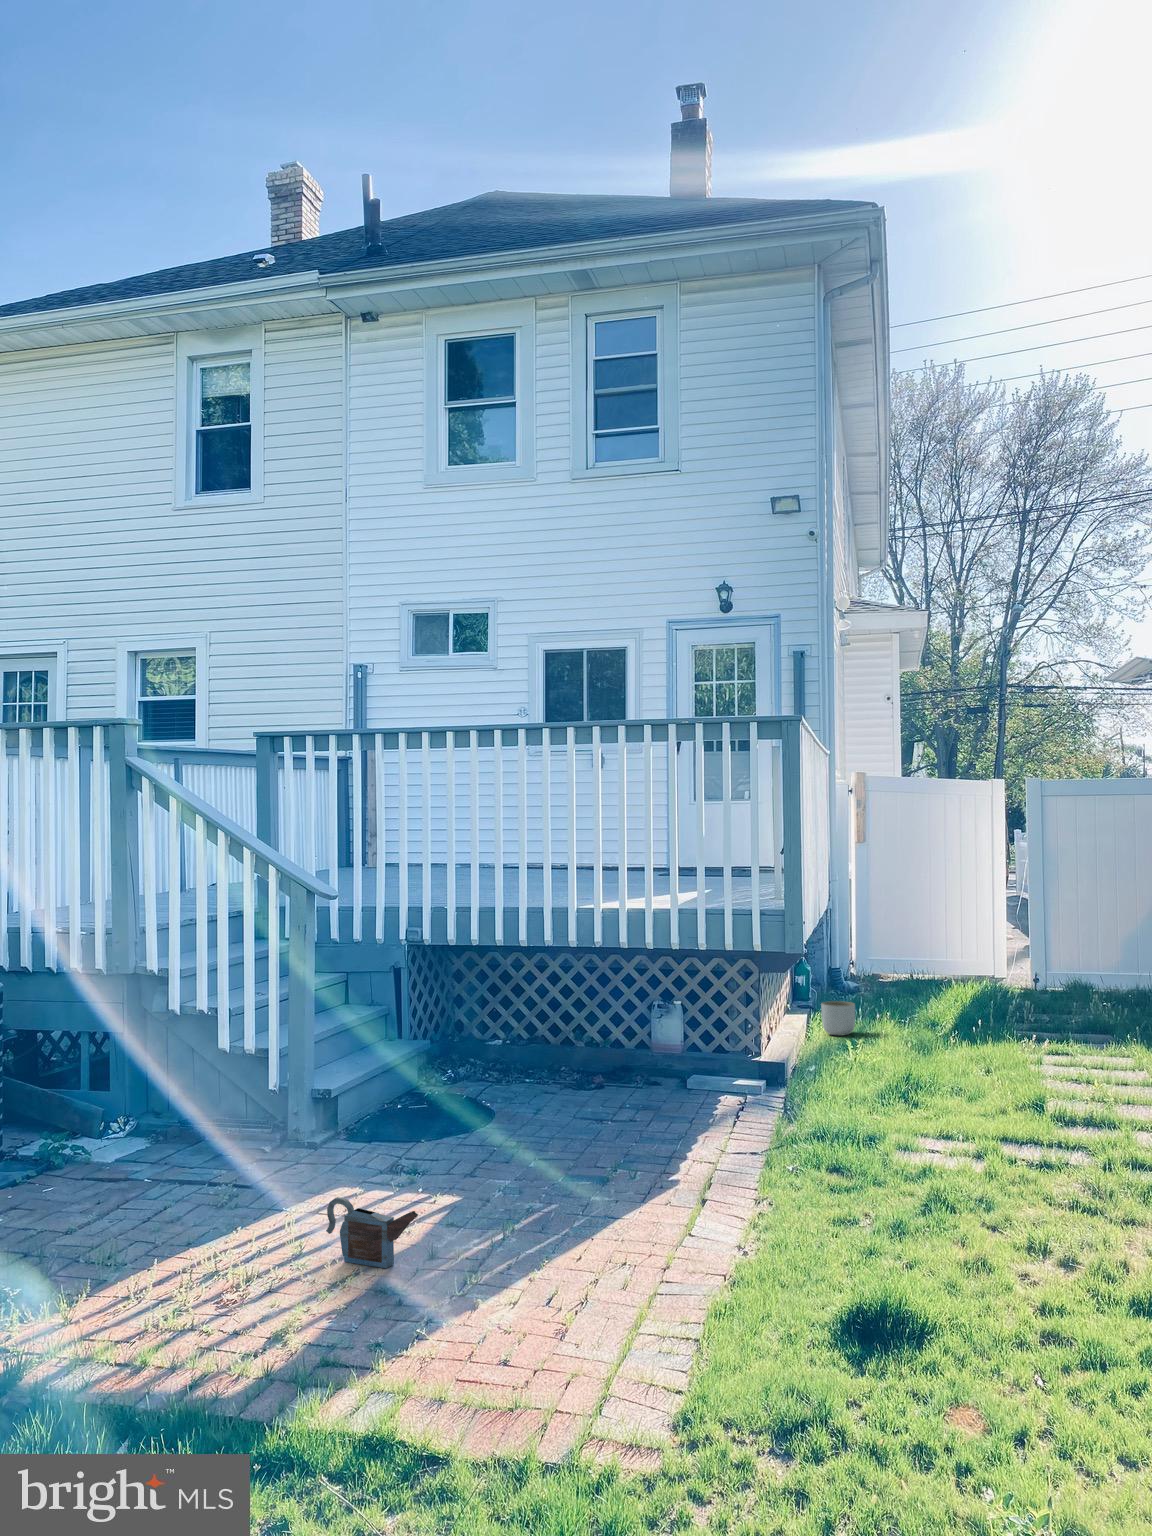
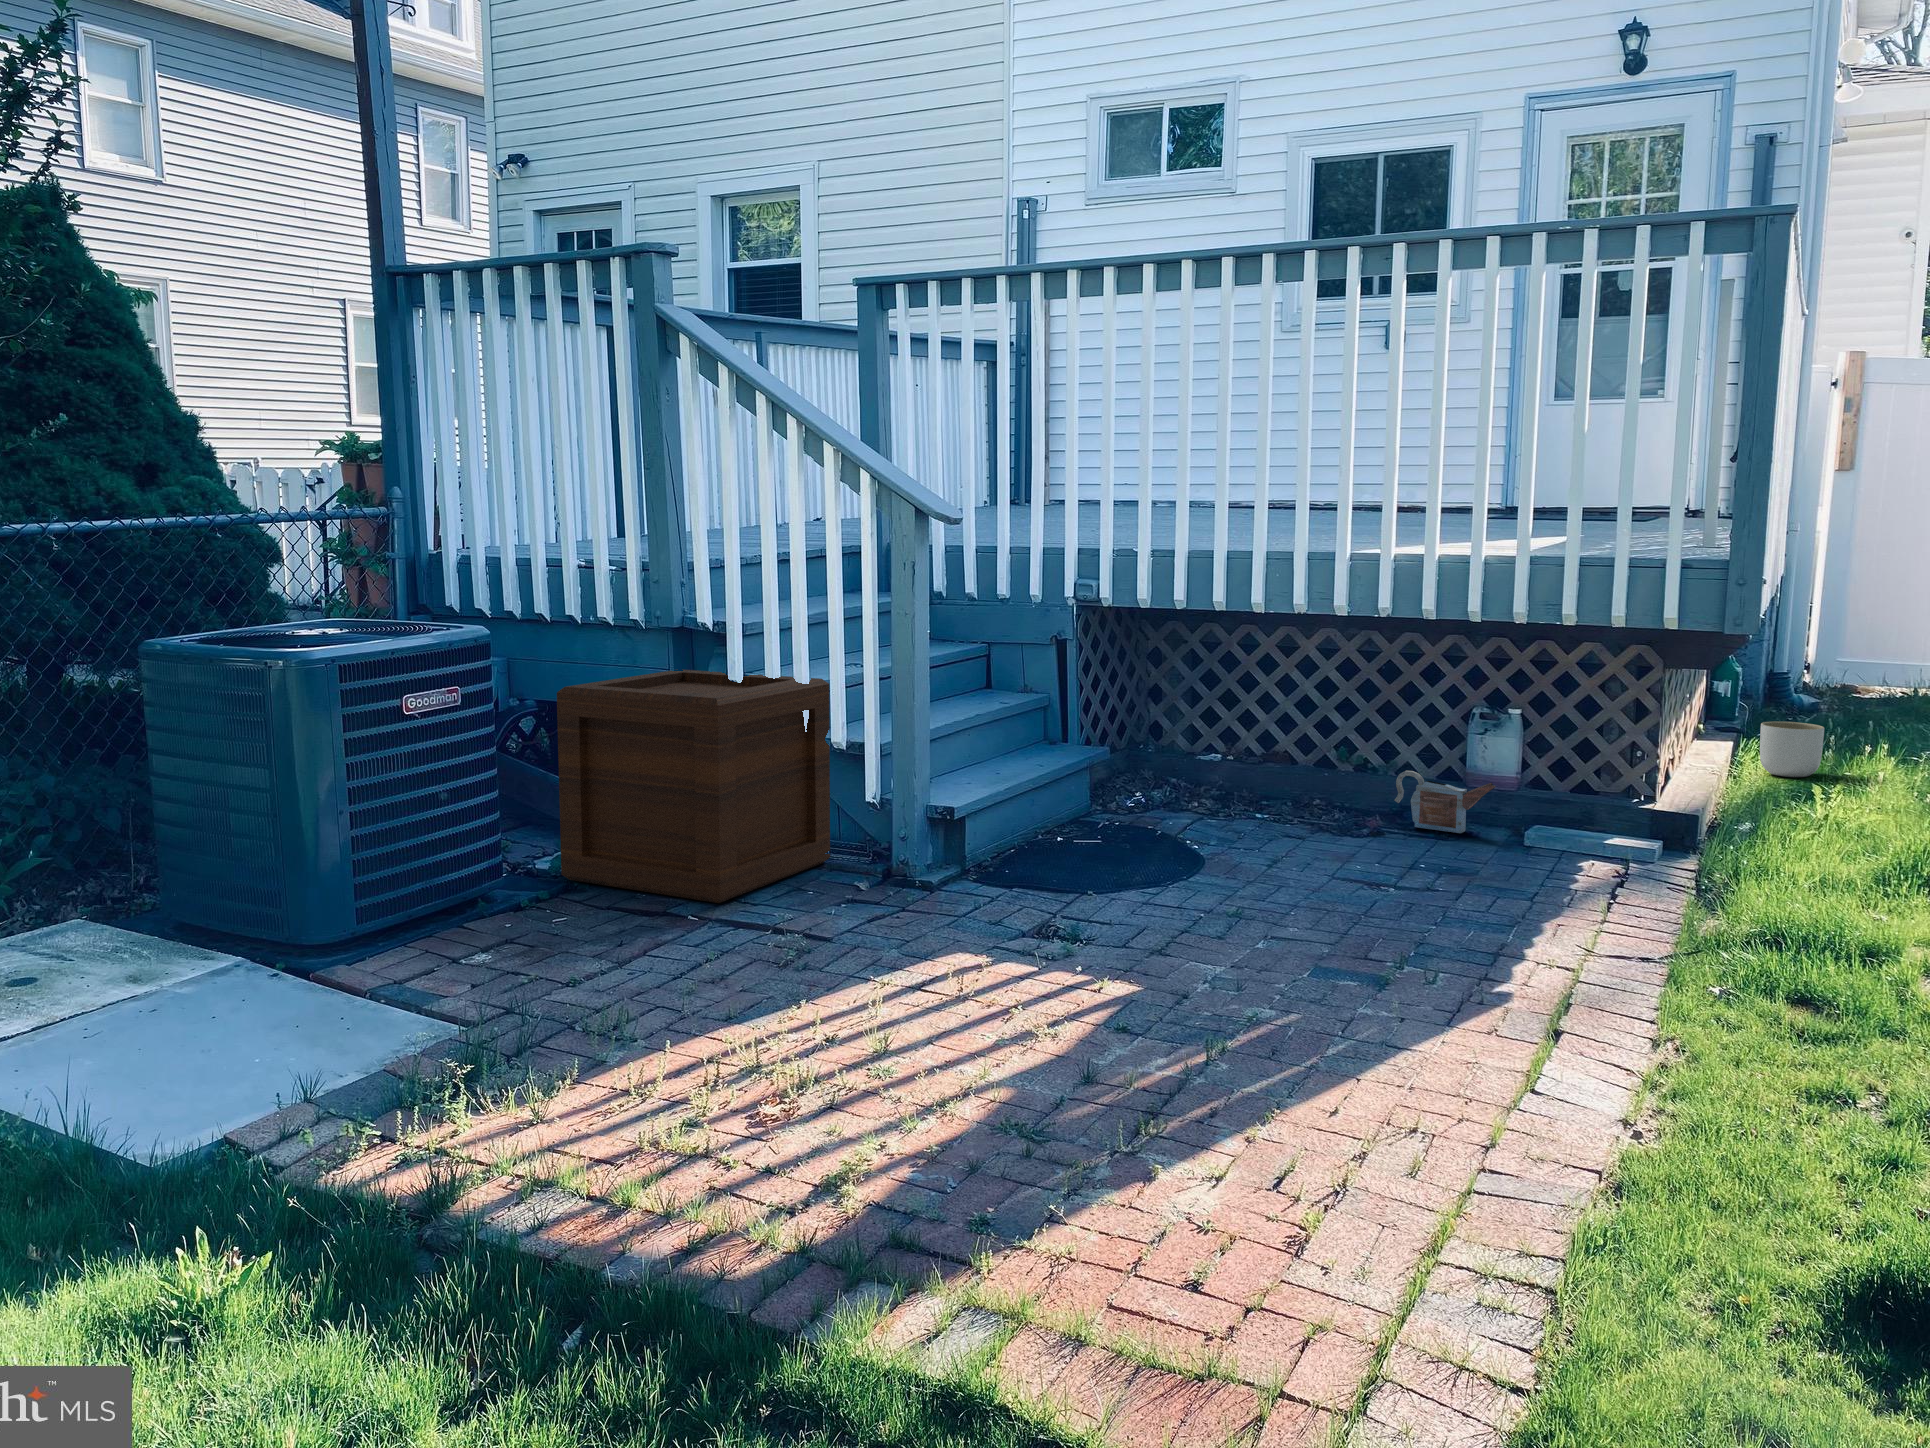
wooden crate: none [41,1002,241,1169] -> present [557,670,830,903]
watering can: present [326,1197,418,1268] -> present [1395,771,1496,833]

